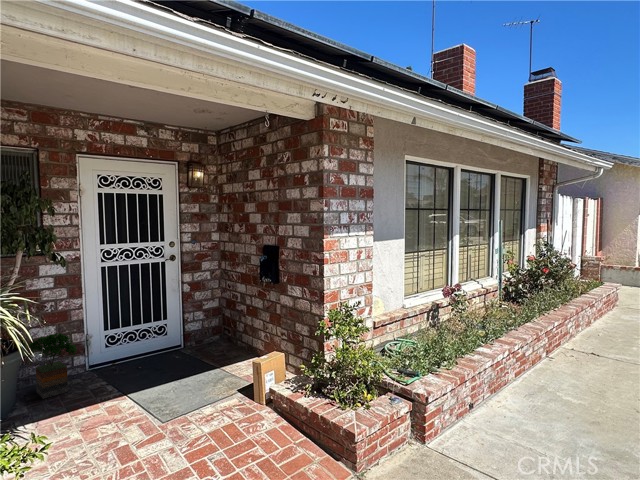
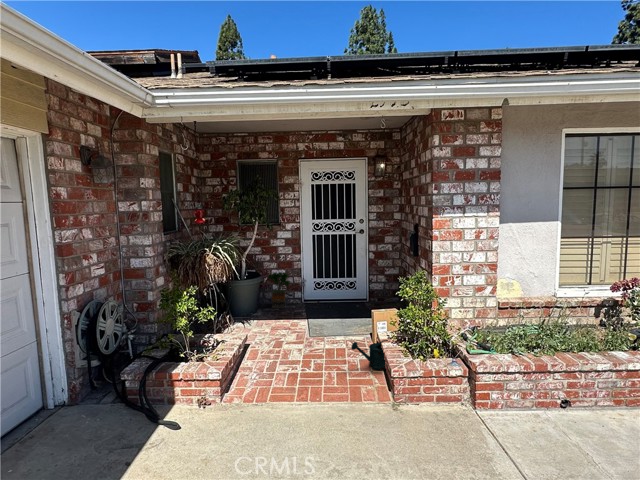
watering can: none [259,387,299,430] -> present [351,340,388,370]

